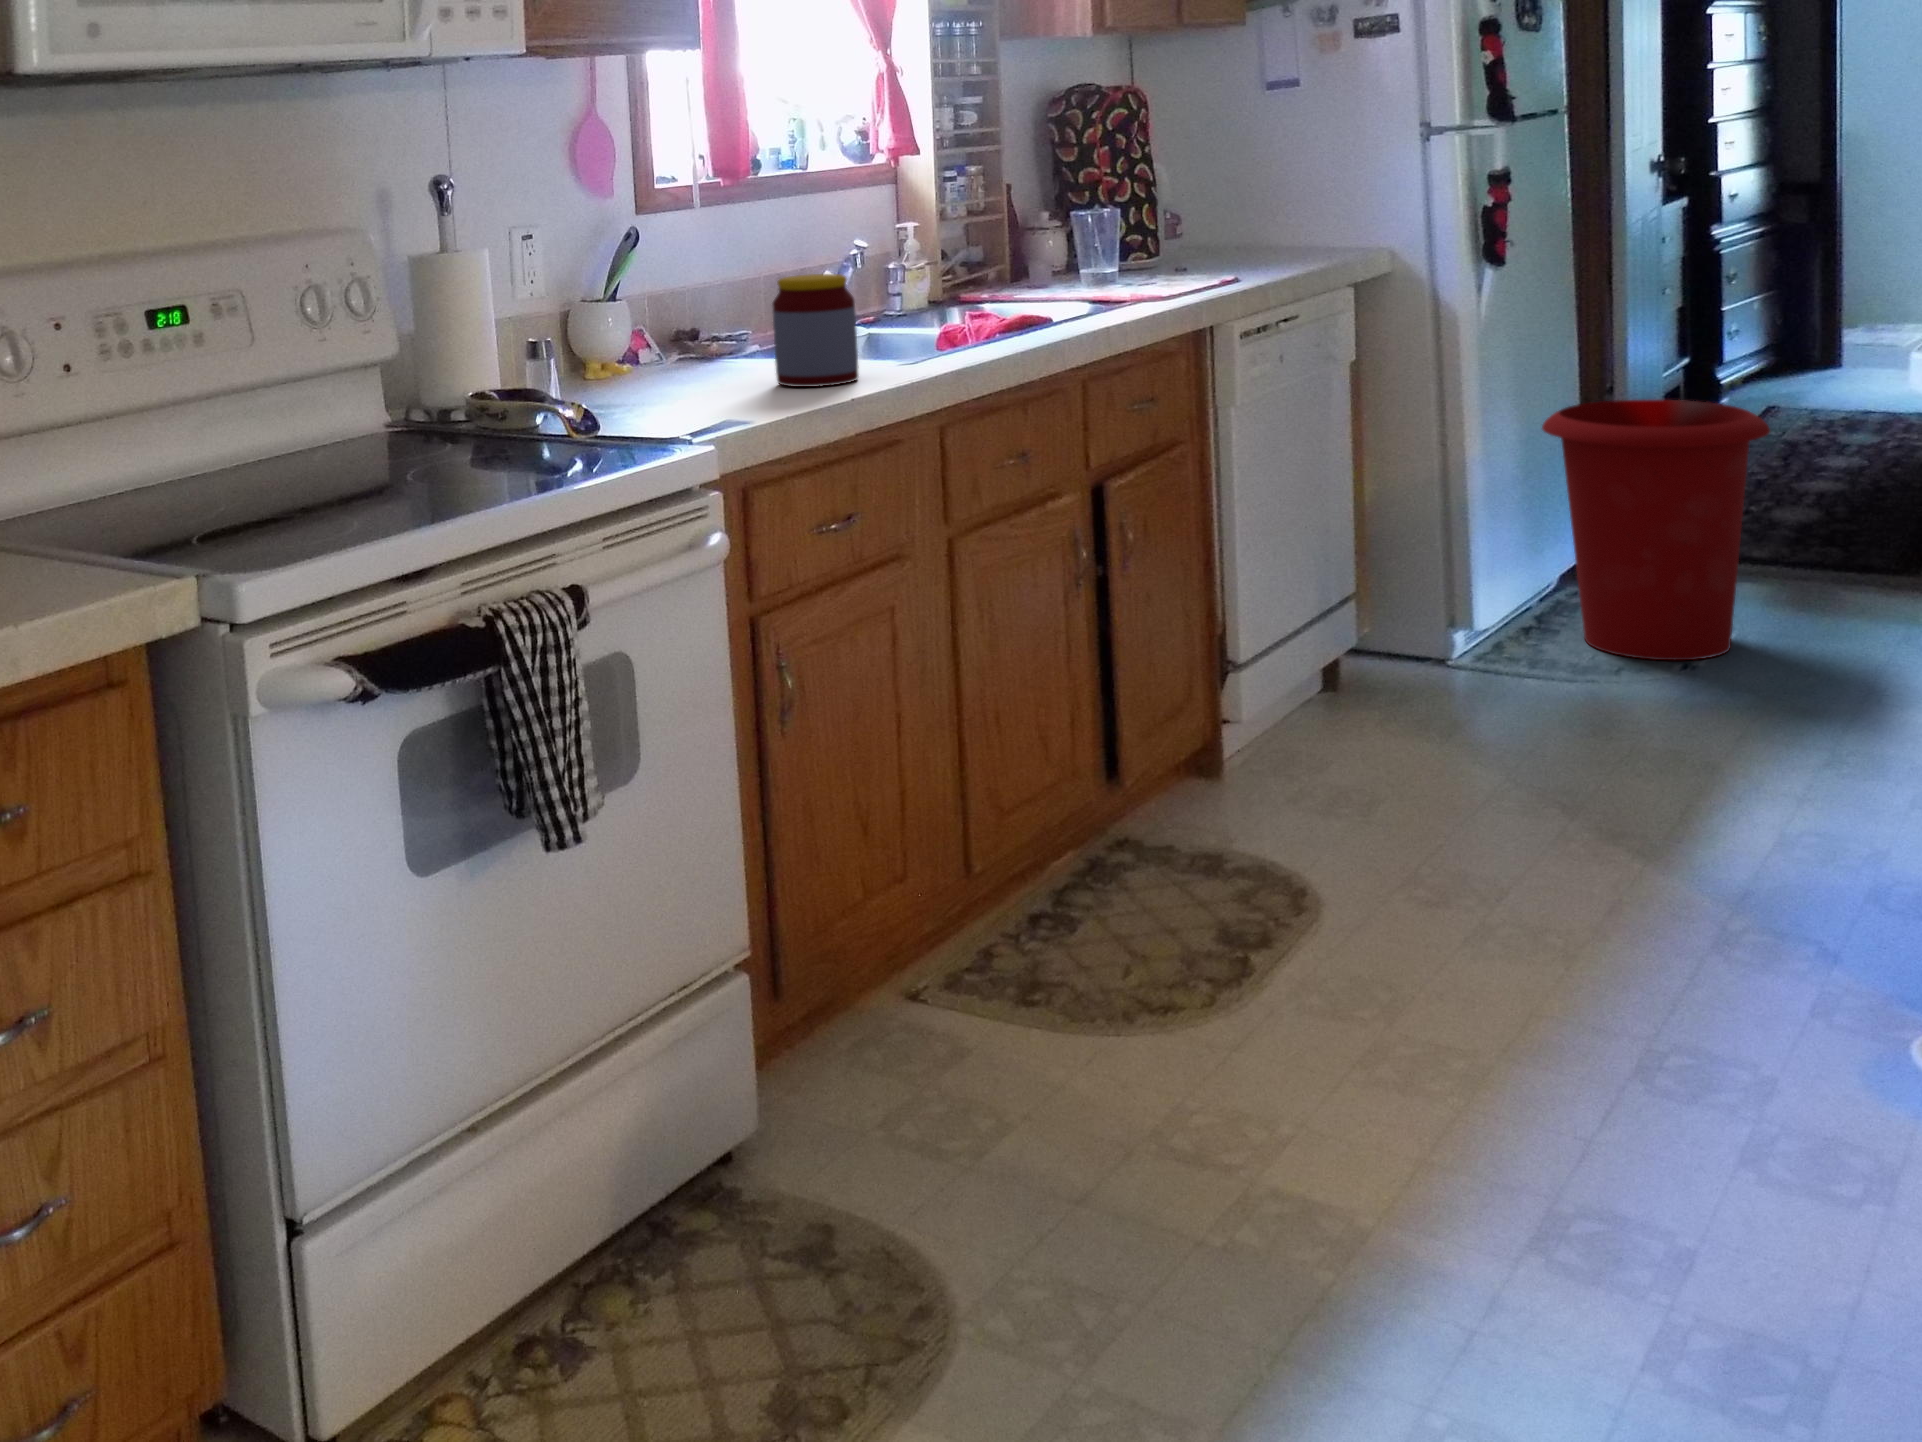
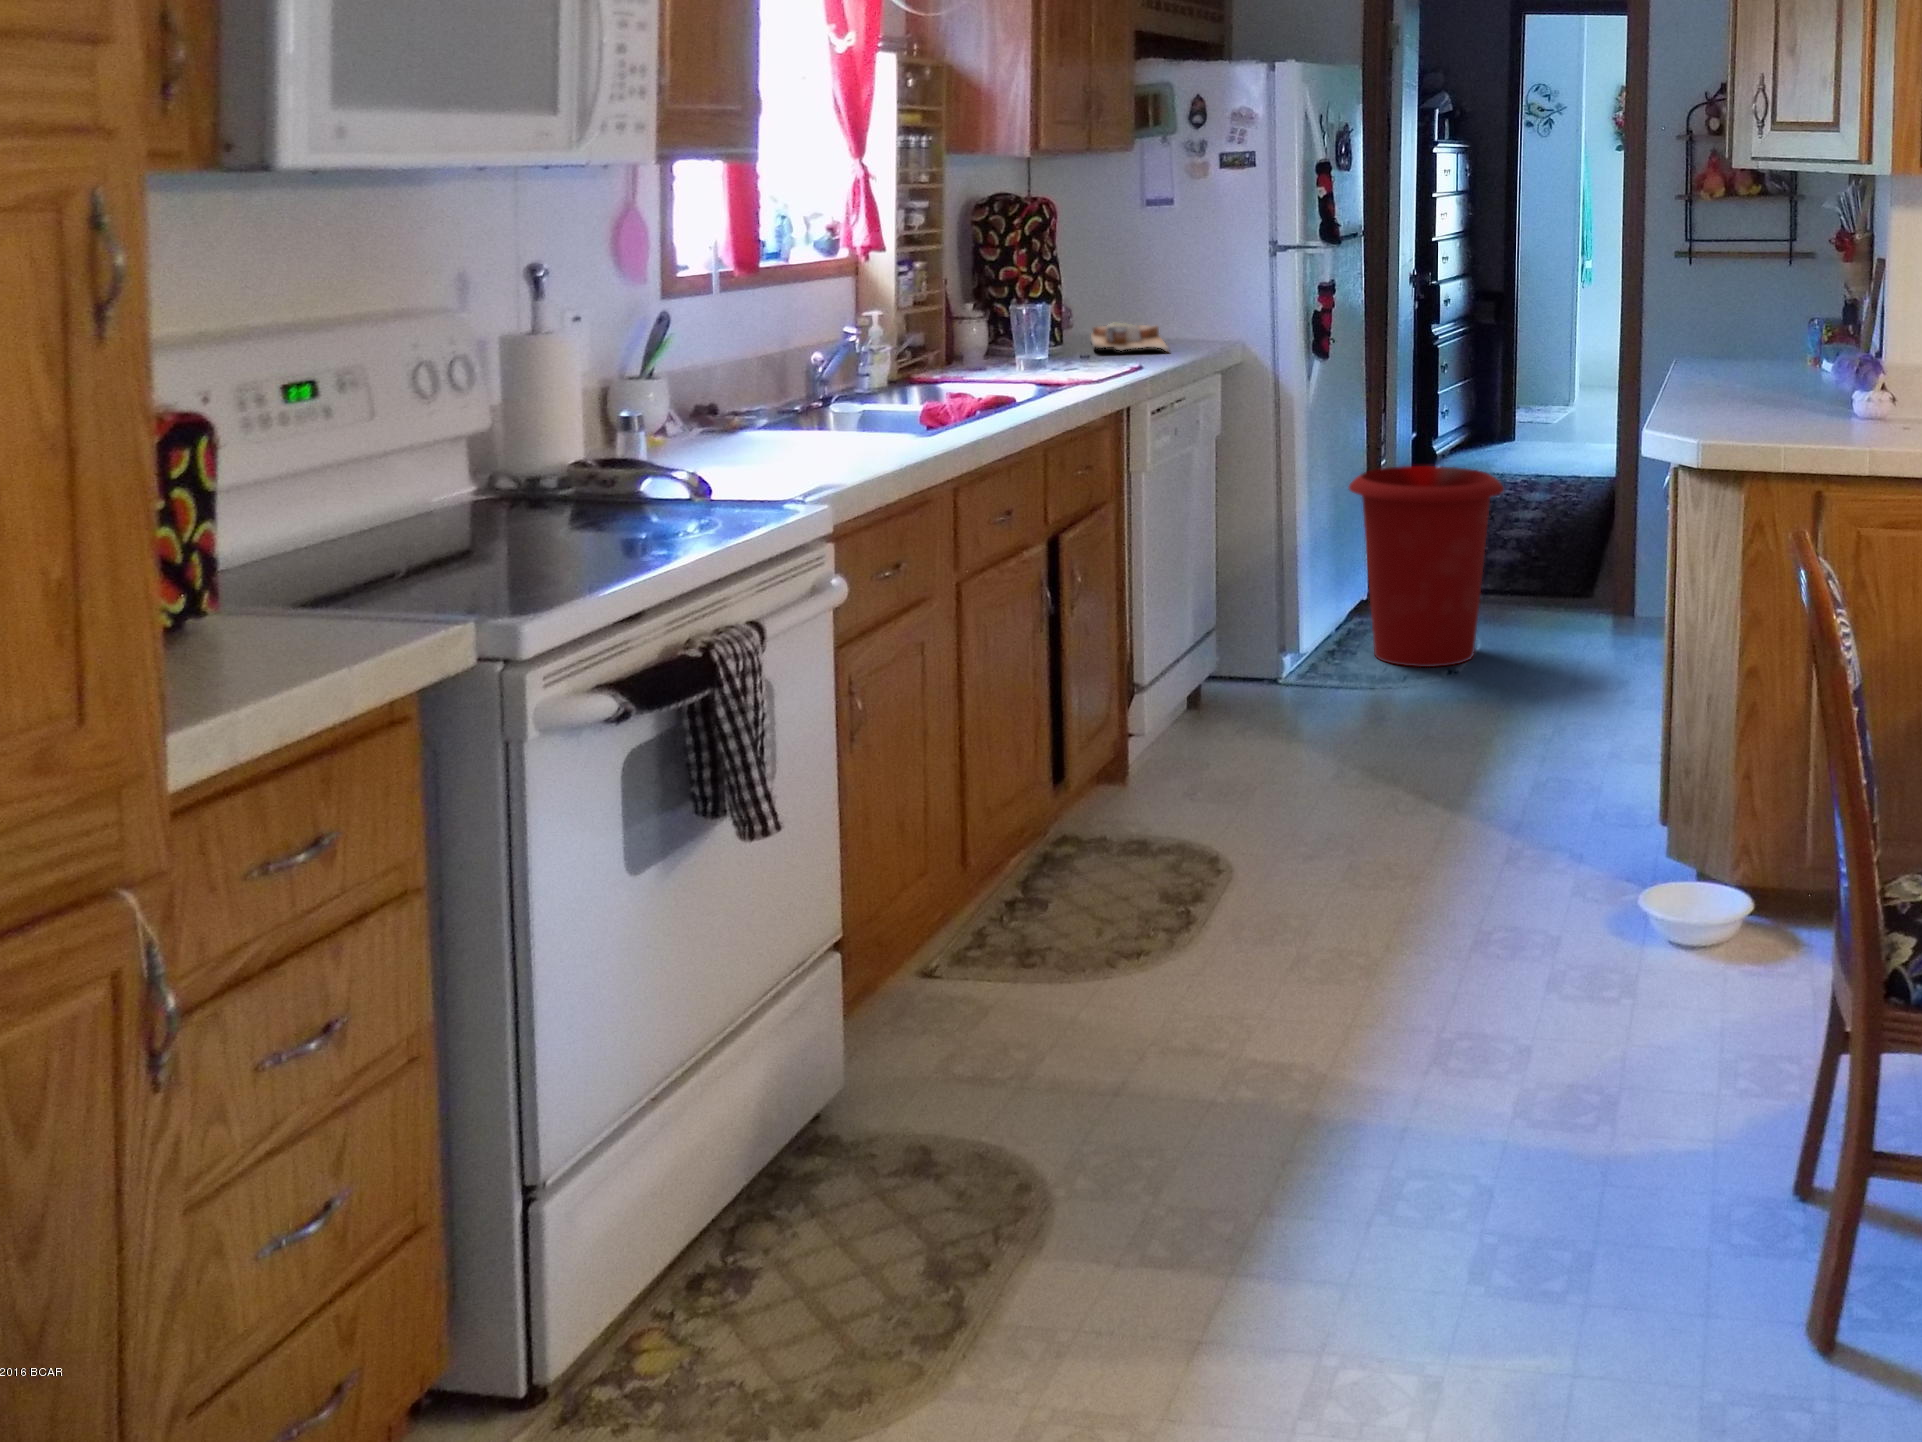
cutting board: none [1191,229,1284,263] -> present [1091,323,1169,352]
jar: present [772,274,859,387] -> none [830,361,904,457]

